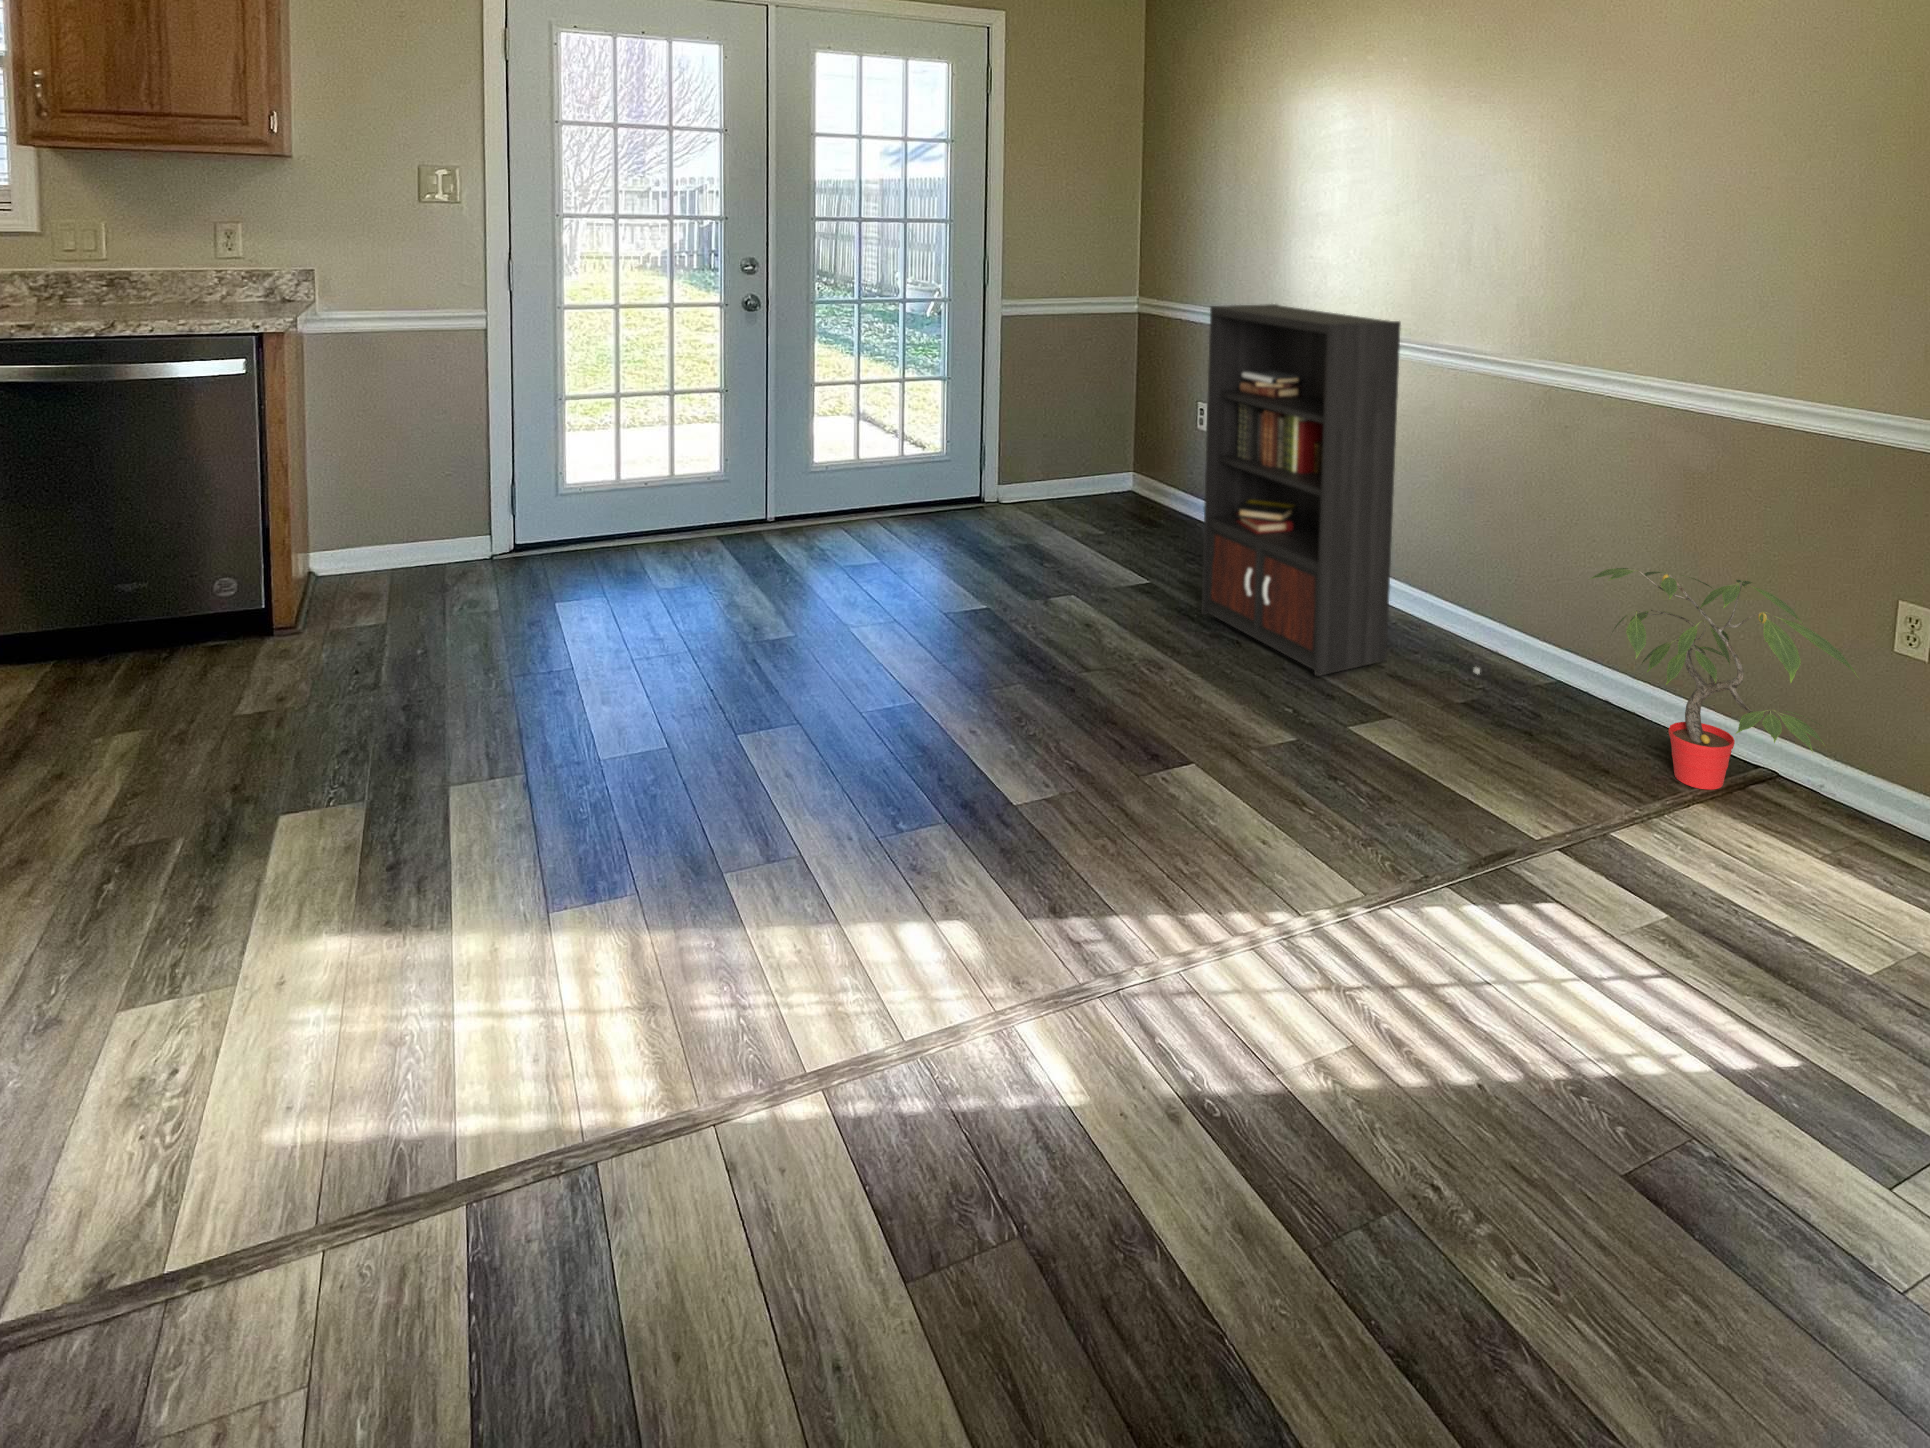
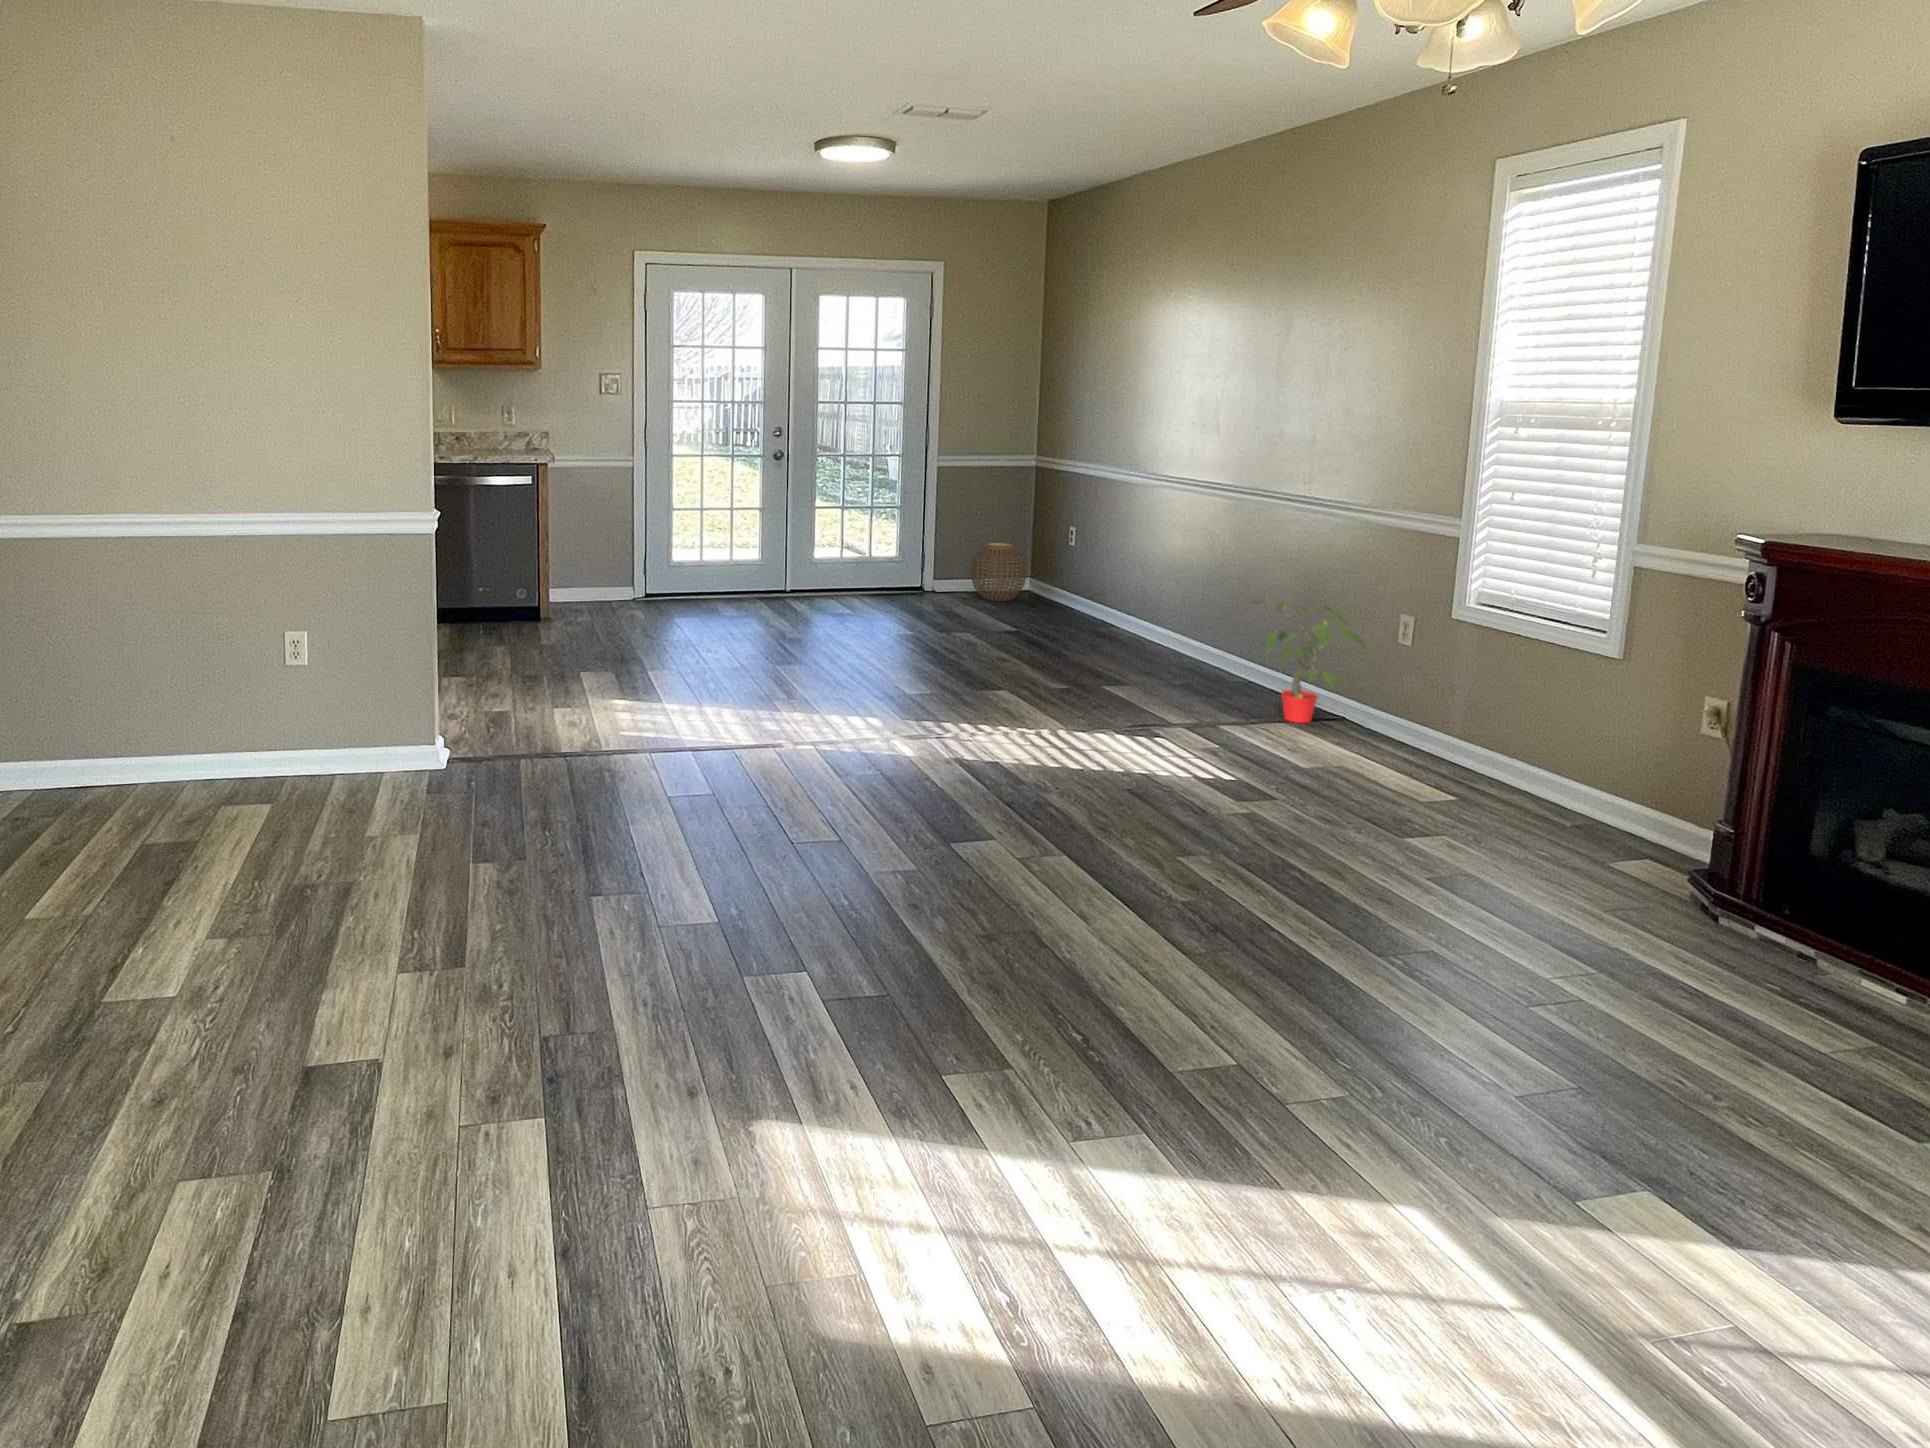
bookcase: present [1201,304,1480,676] -> none [1044,455,1205,679]
woven basket: none [1052,422,1131,511] -> present [971,542,1026,601]

